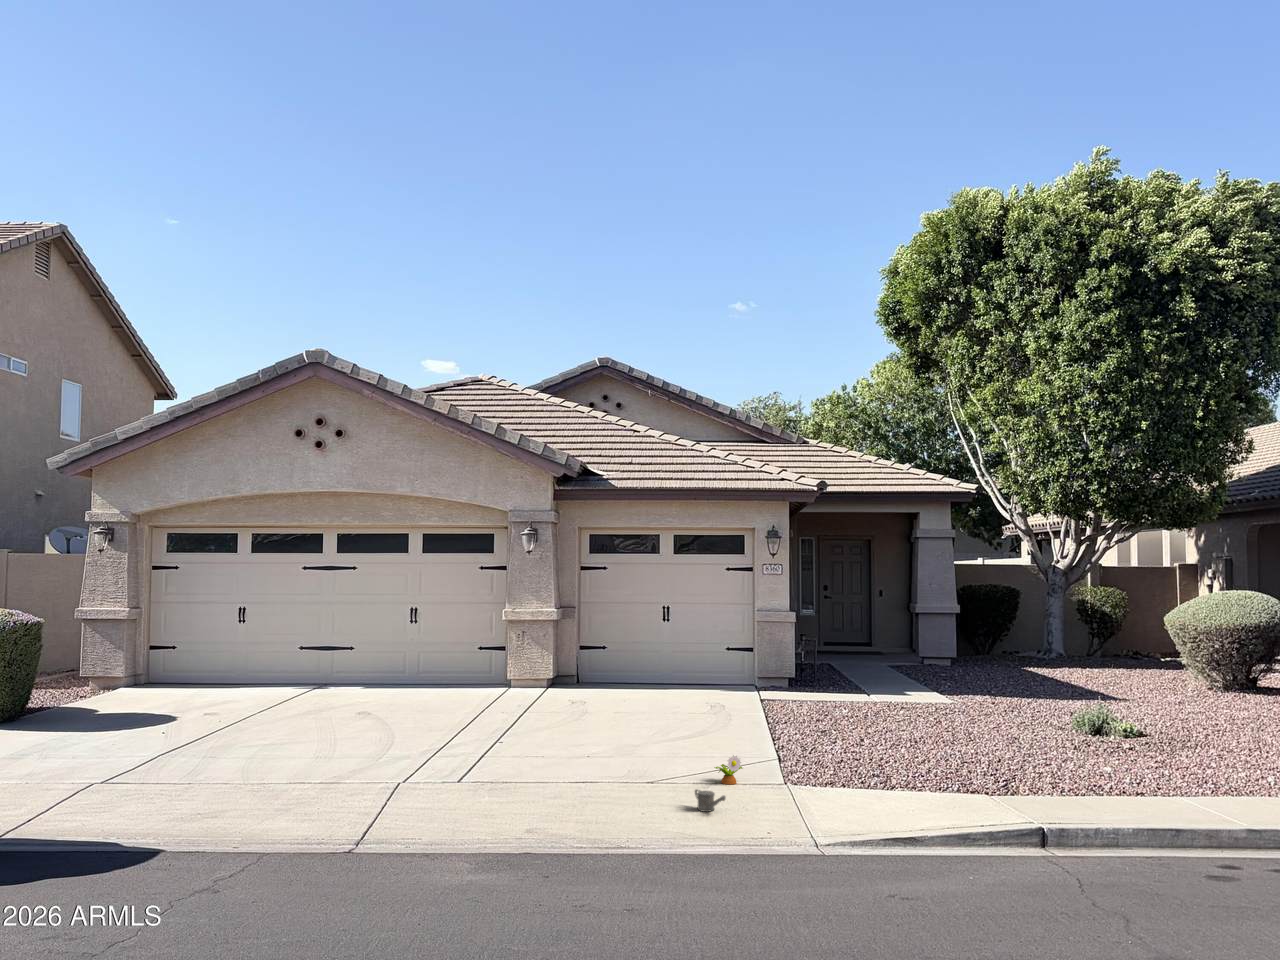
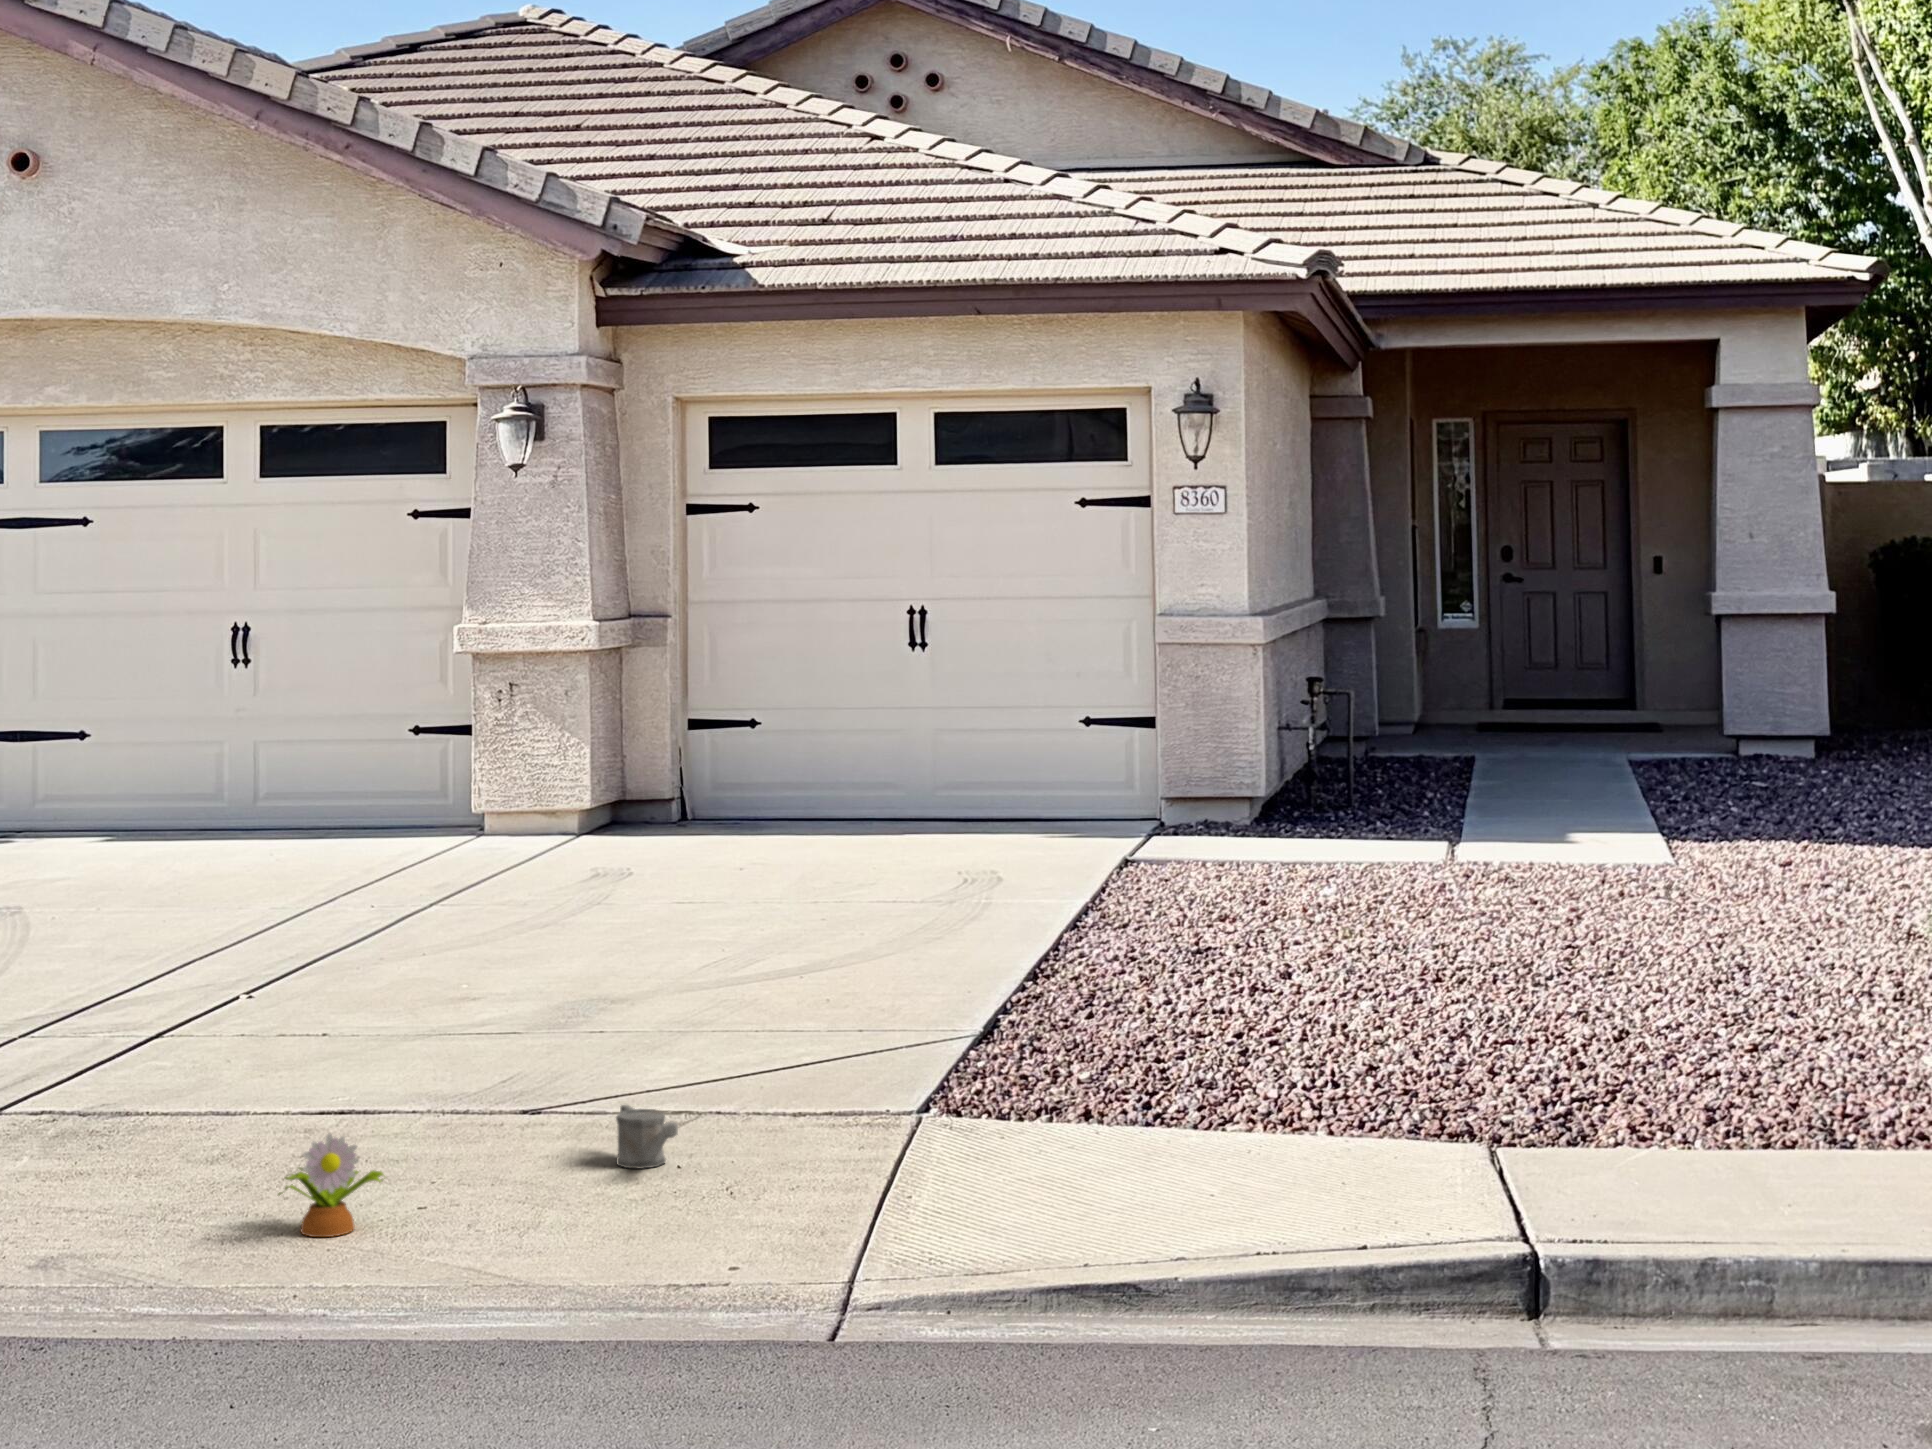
decorative plant: present [715,755,742,784] -> present [278,1133,384,1237]

